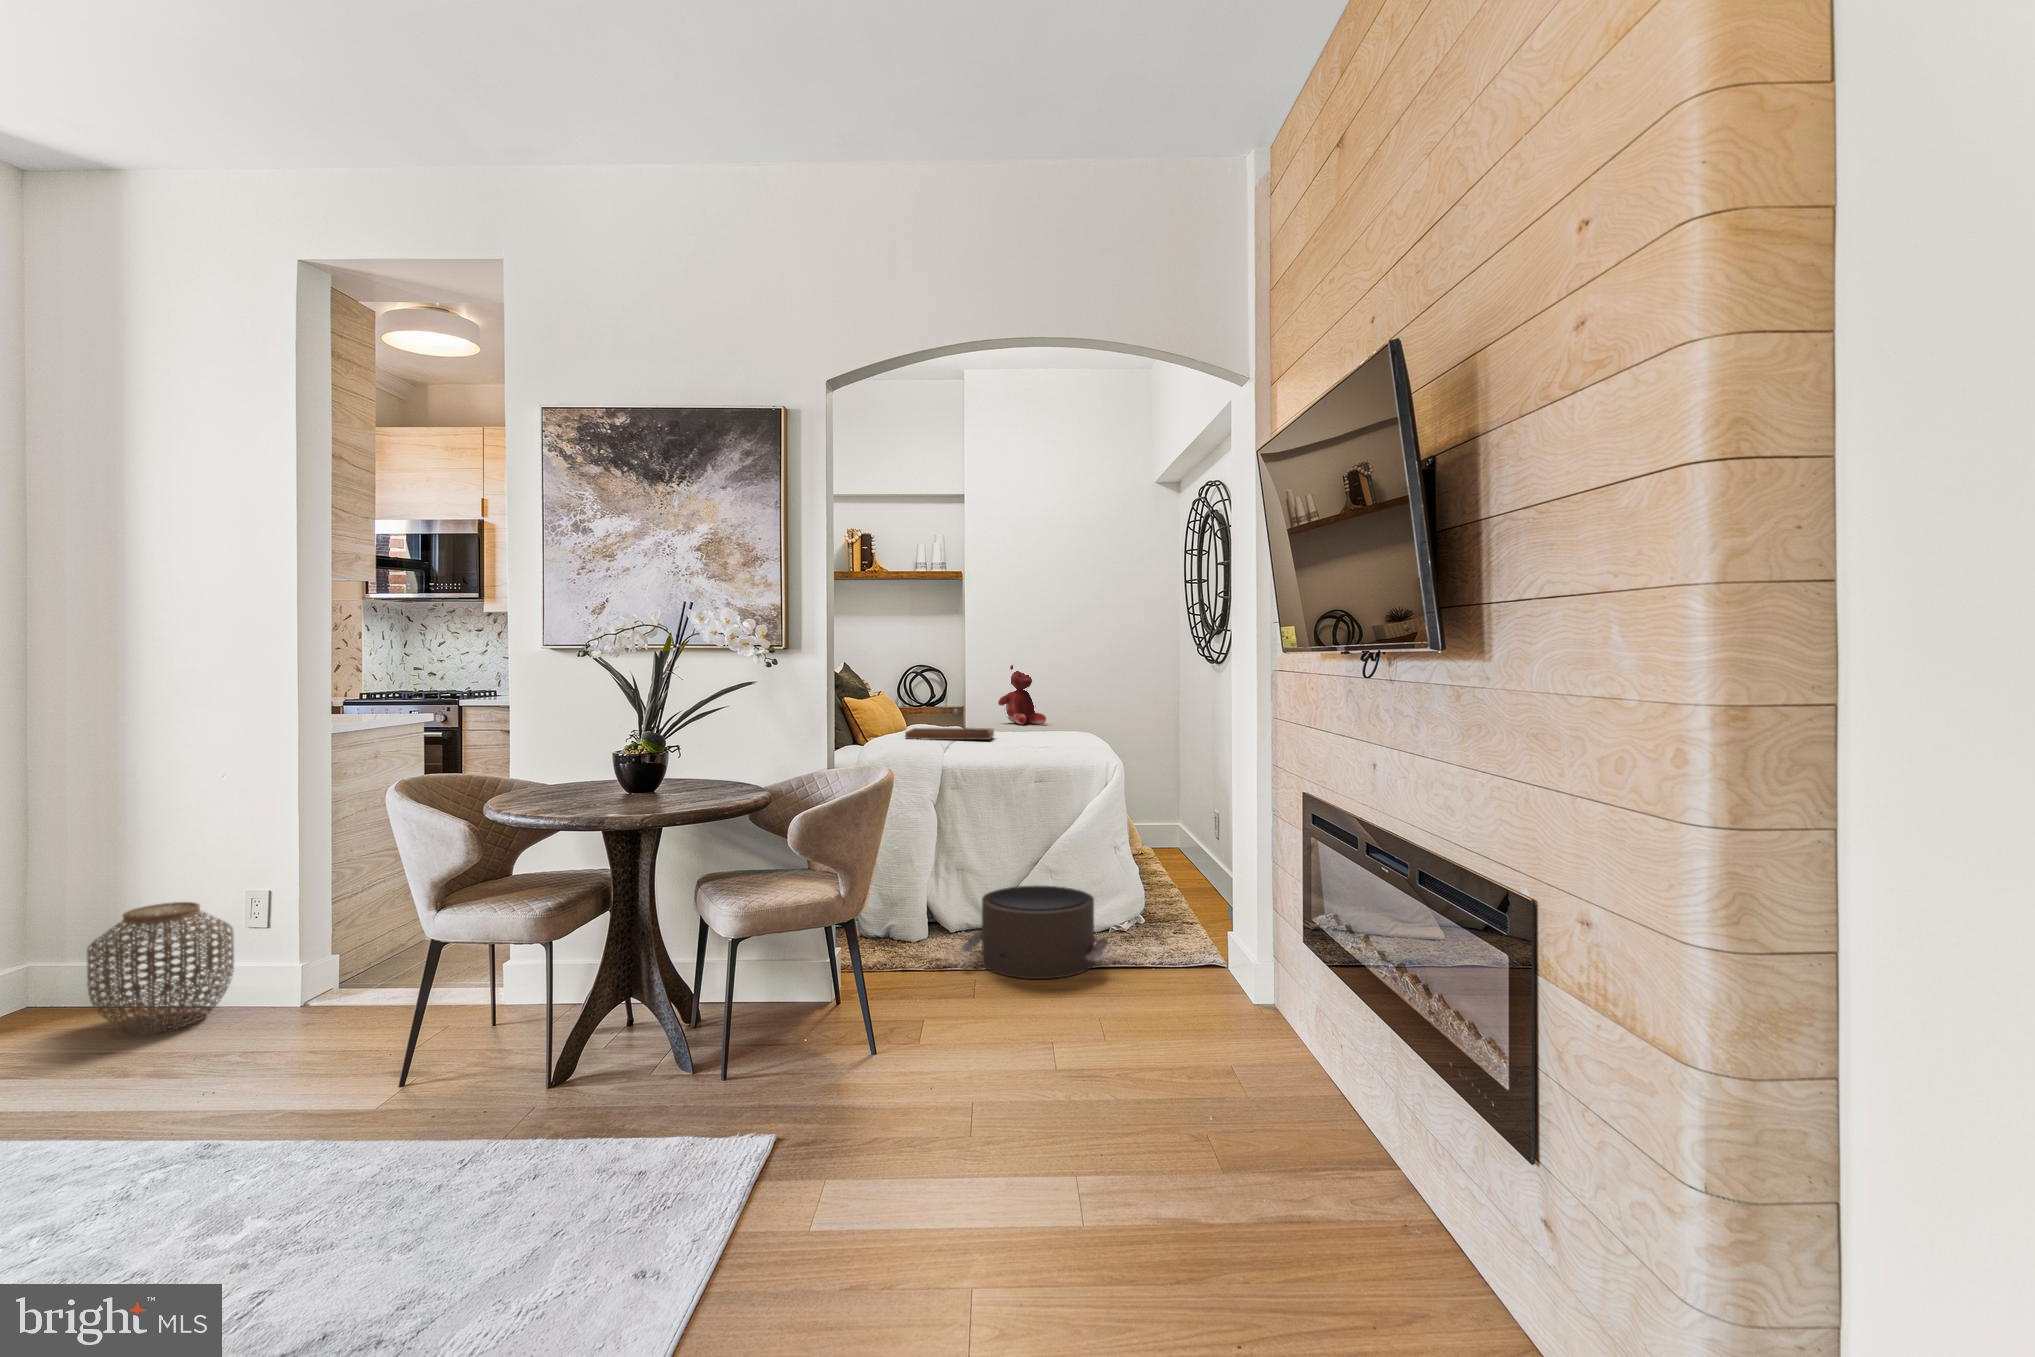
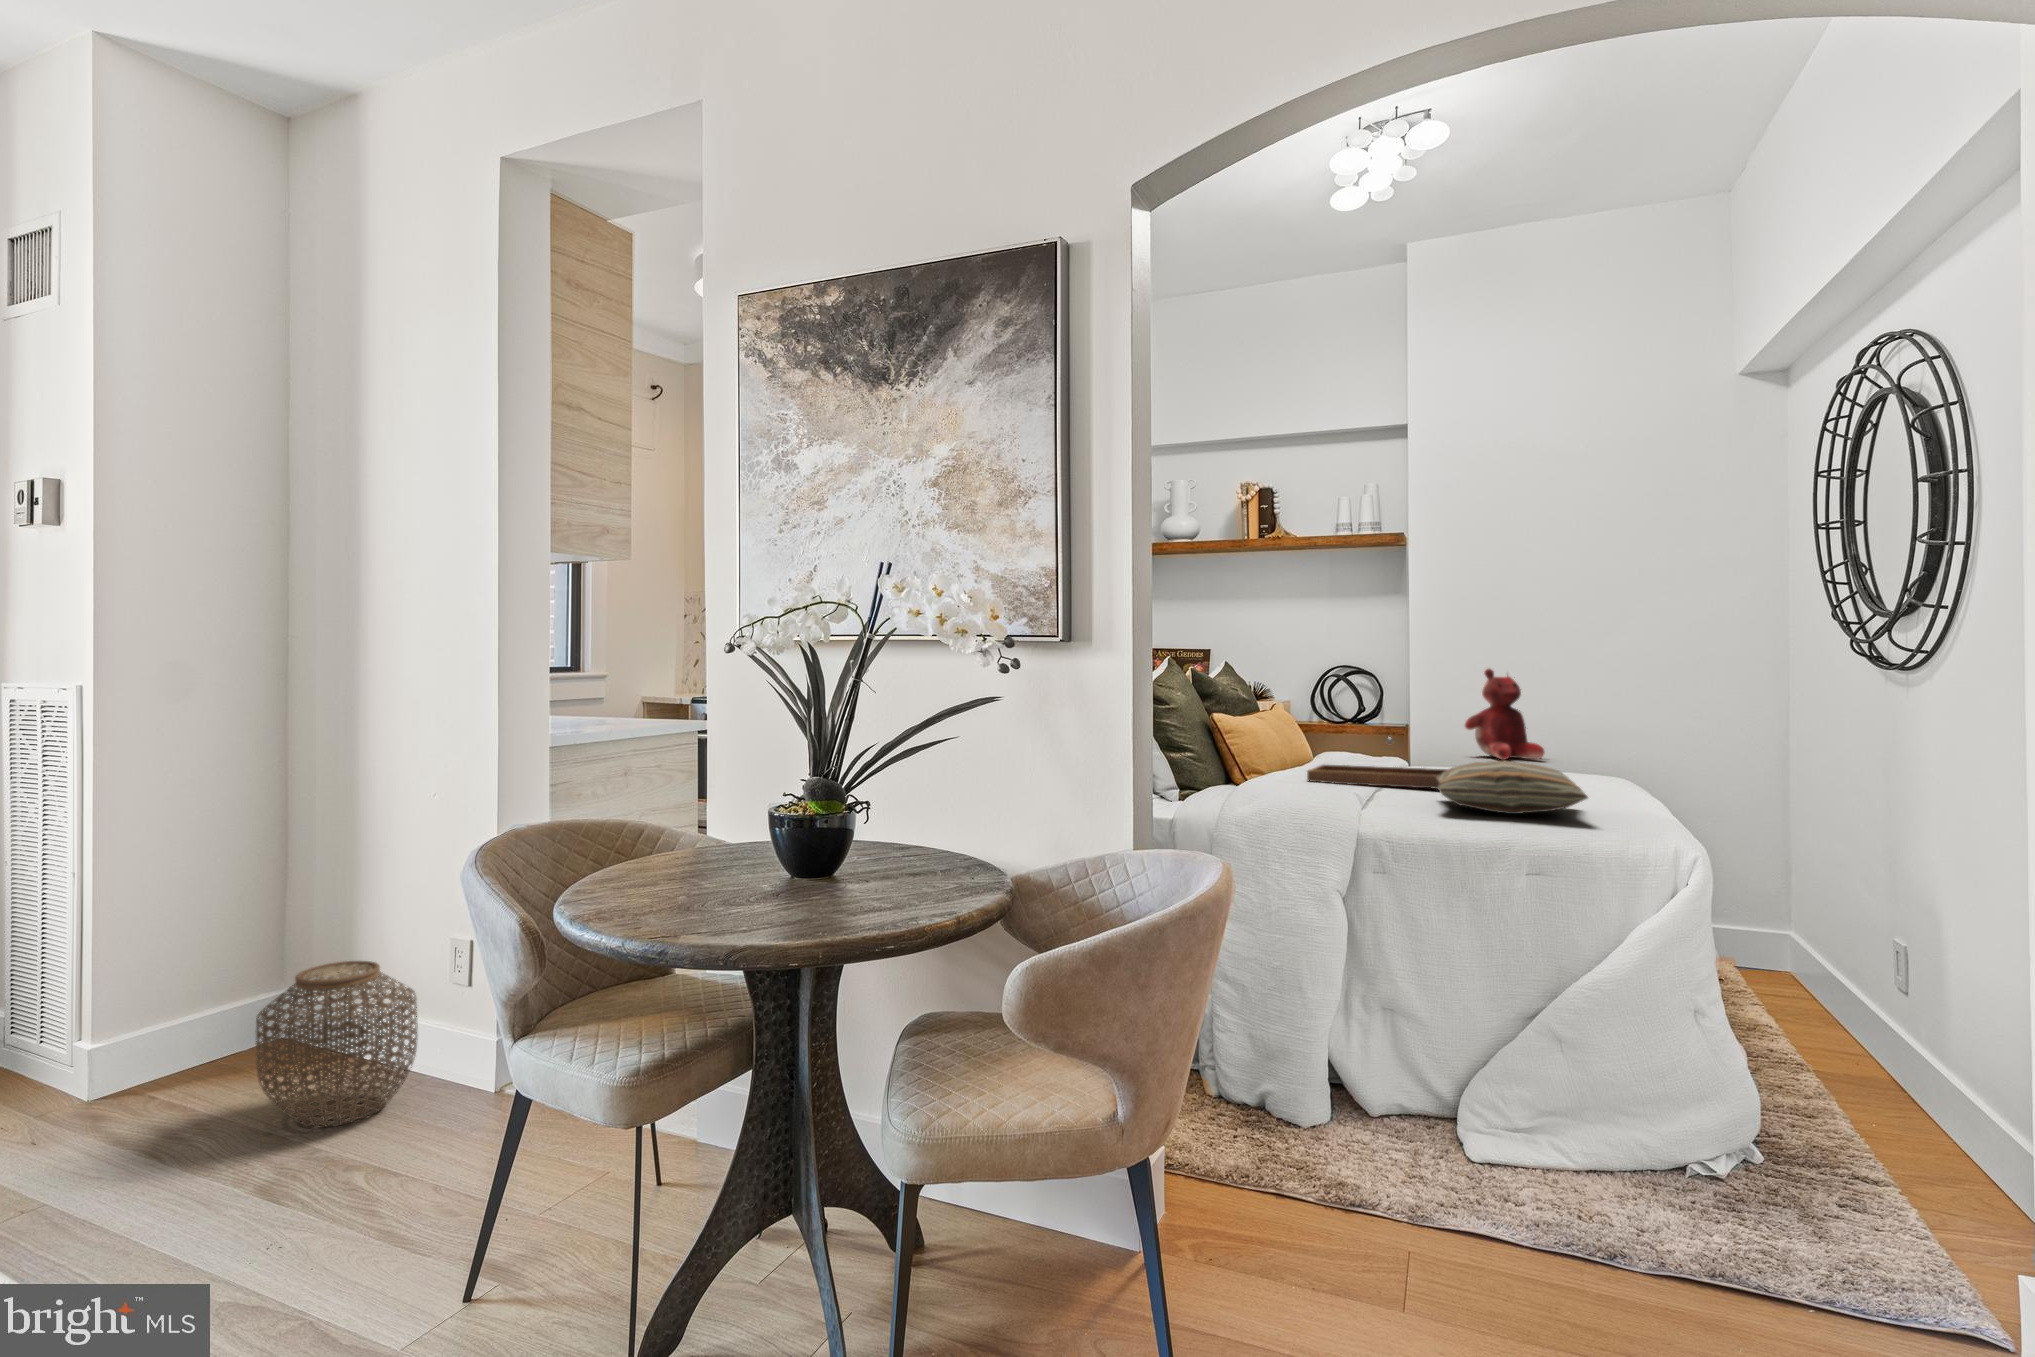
pillow: none [985,720,1067,750] -> present [1436,761,1588,814]
pouf: present [961,886,1107,979] -> none [1379,1064,1685,1278]

